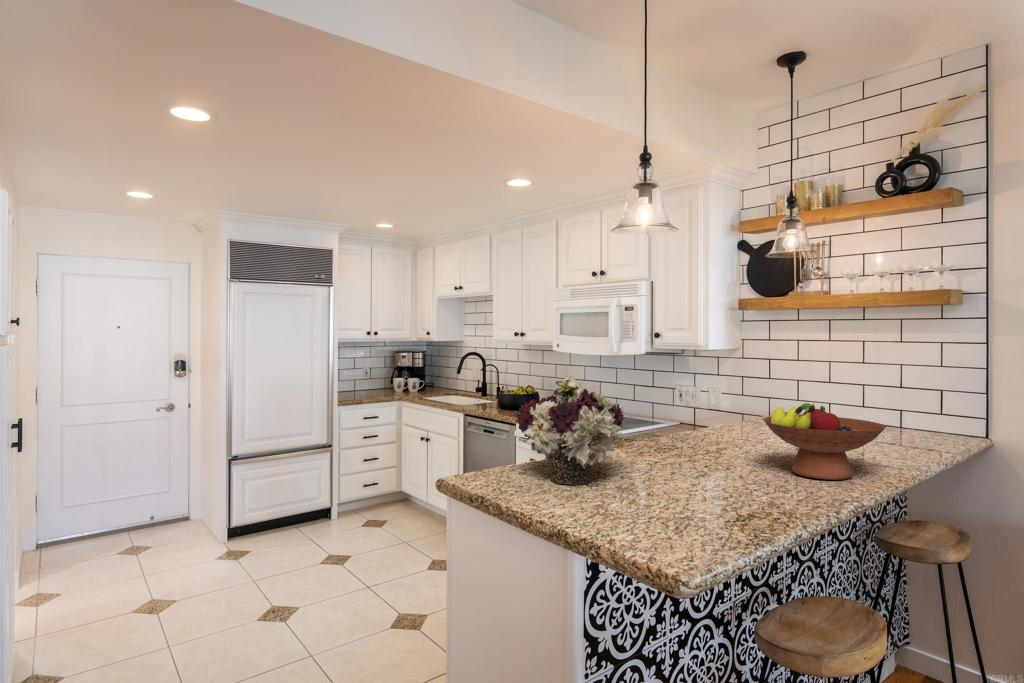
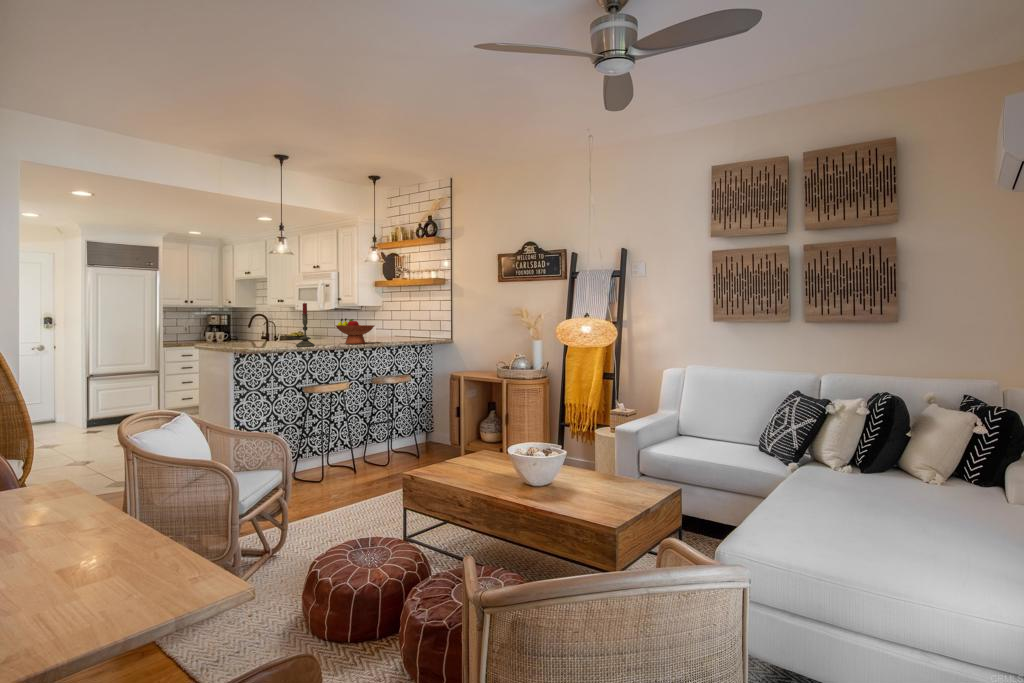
candle: none [686,360,740,500] -> present [296,303,315,347]
flower arrangement: present [515,376,624,485] -> none [238,309,280,347]

